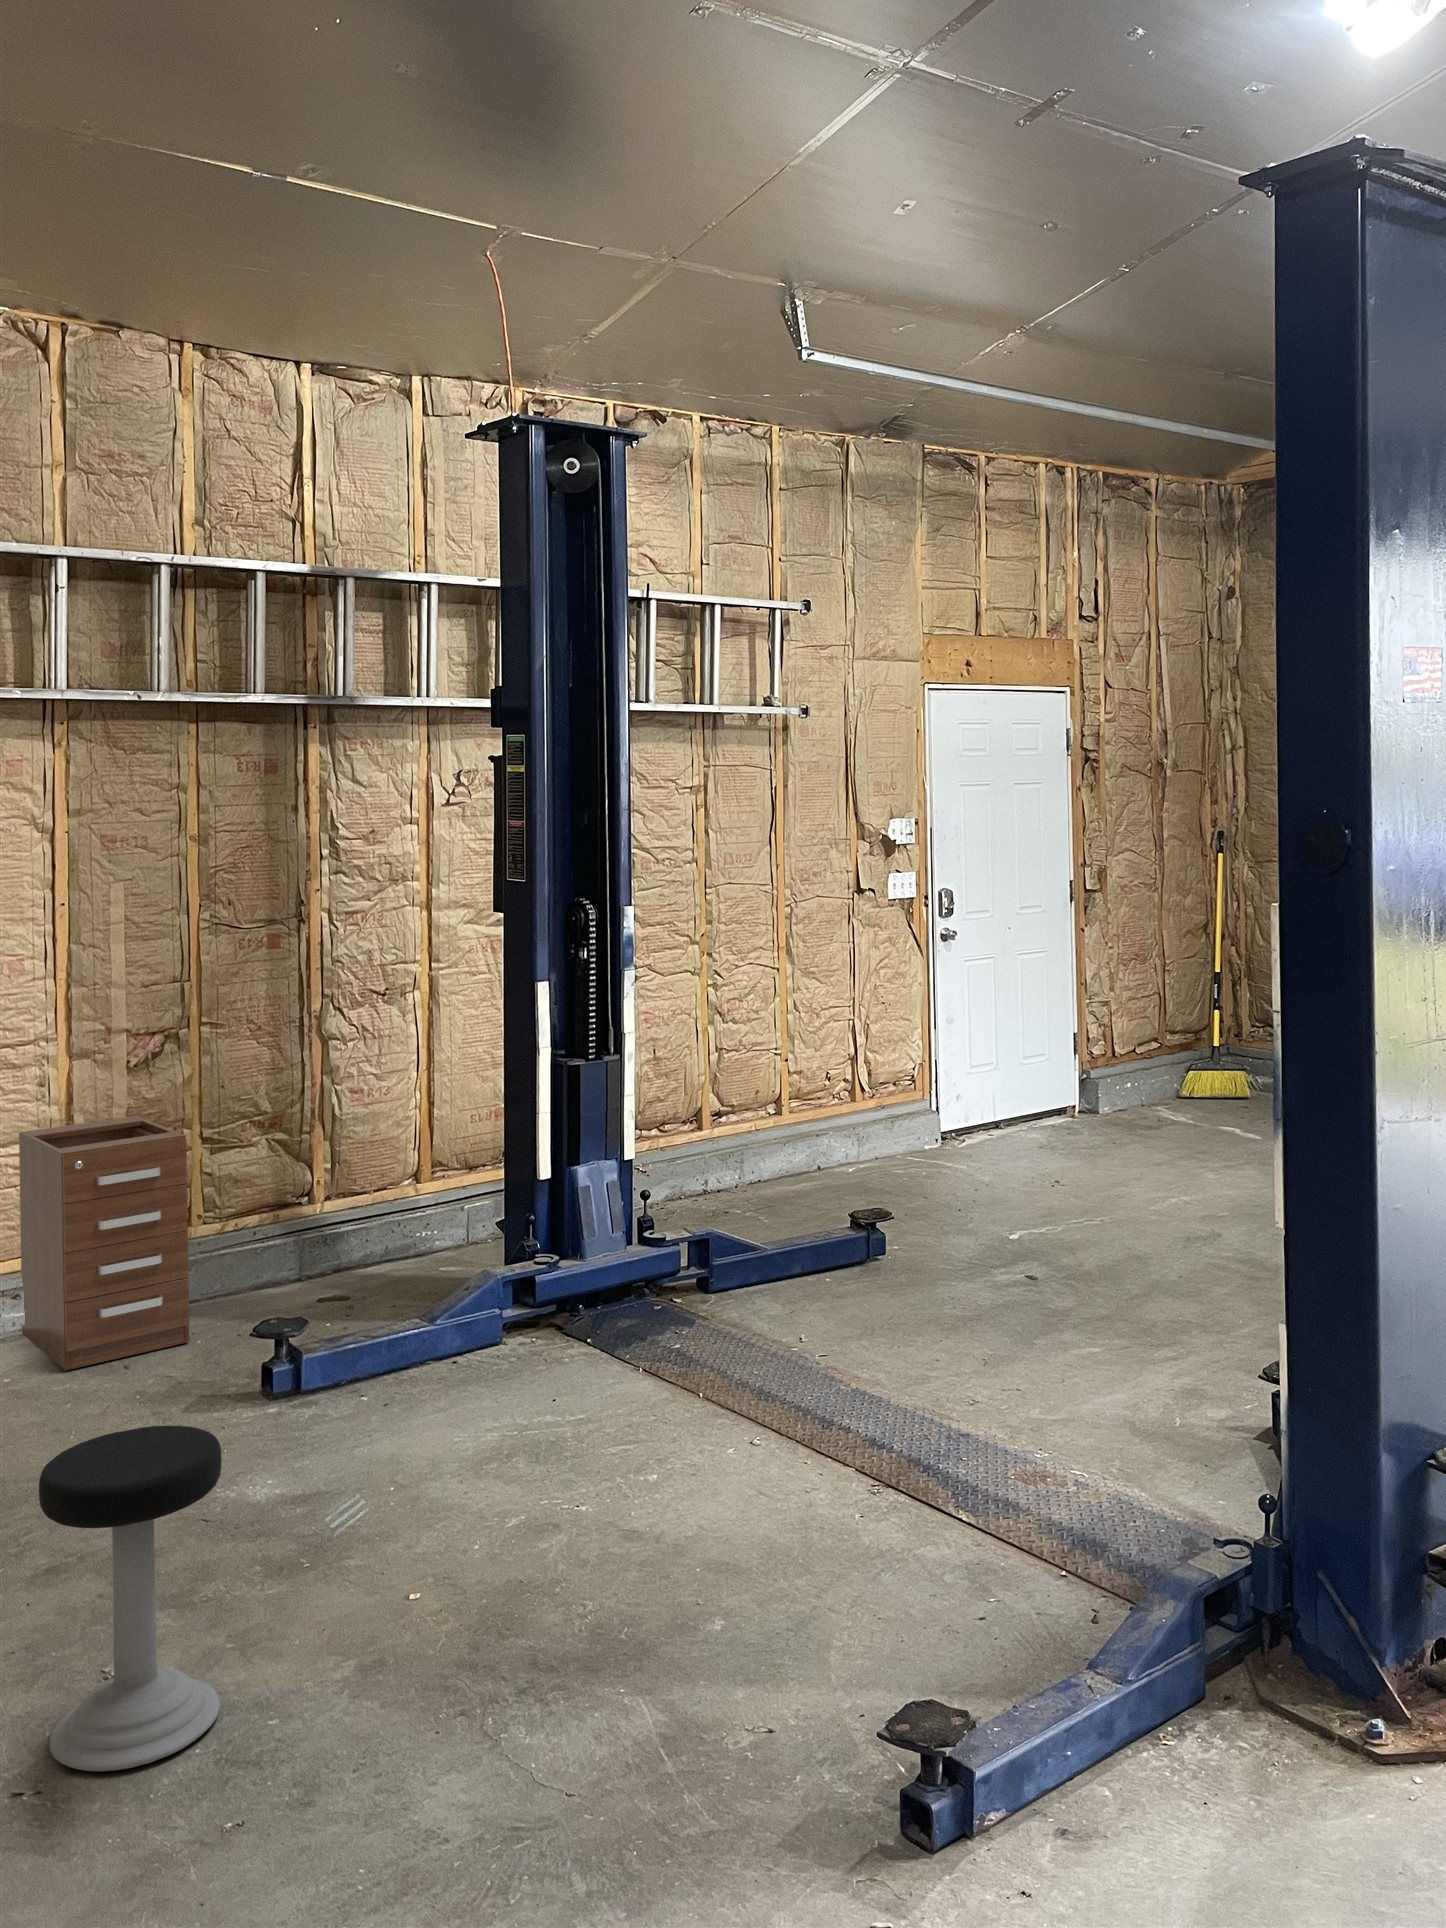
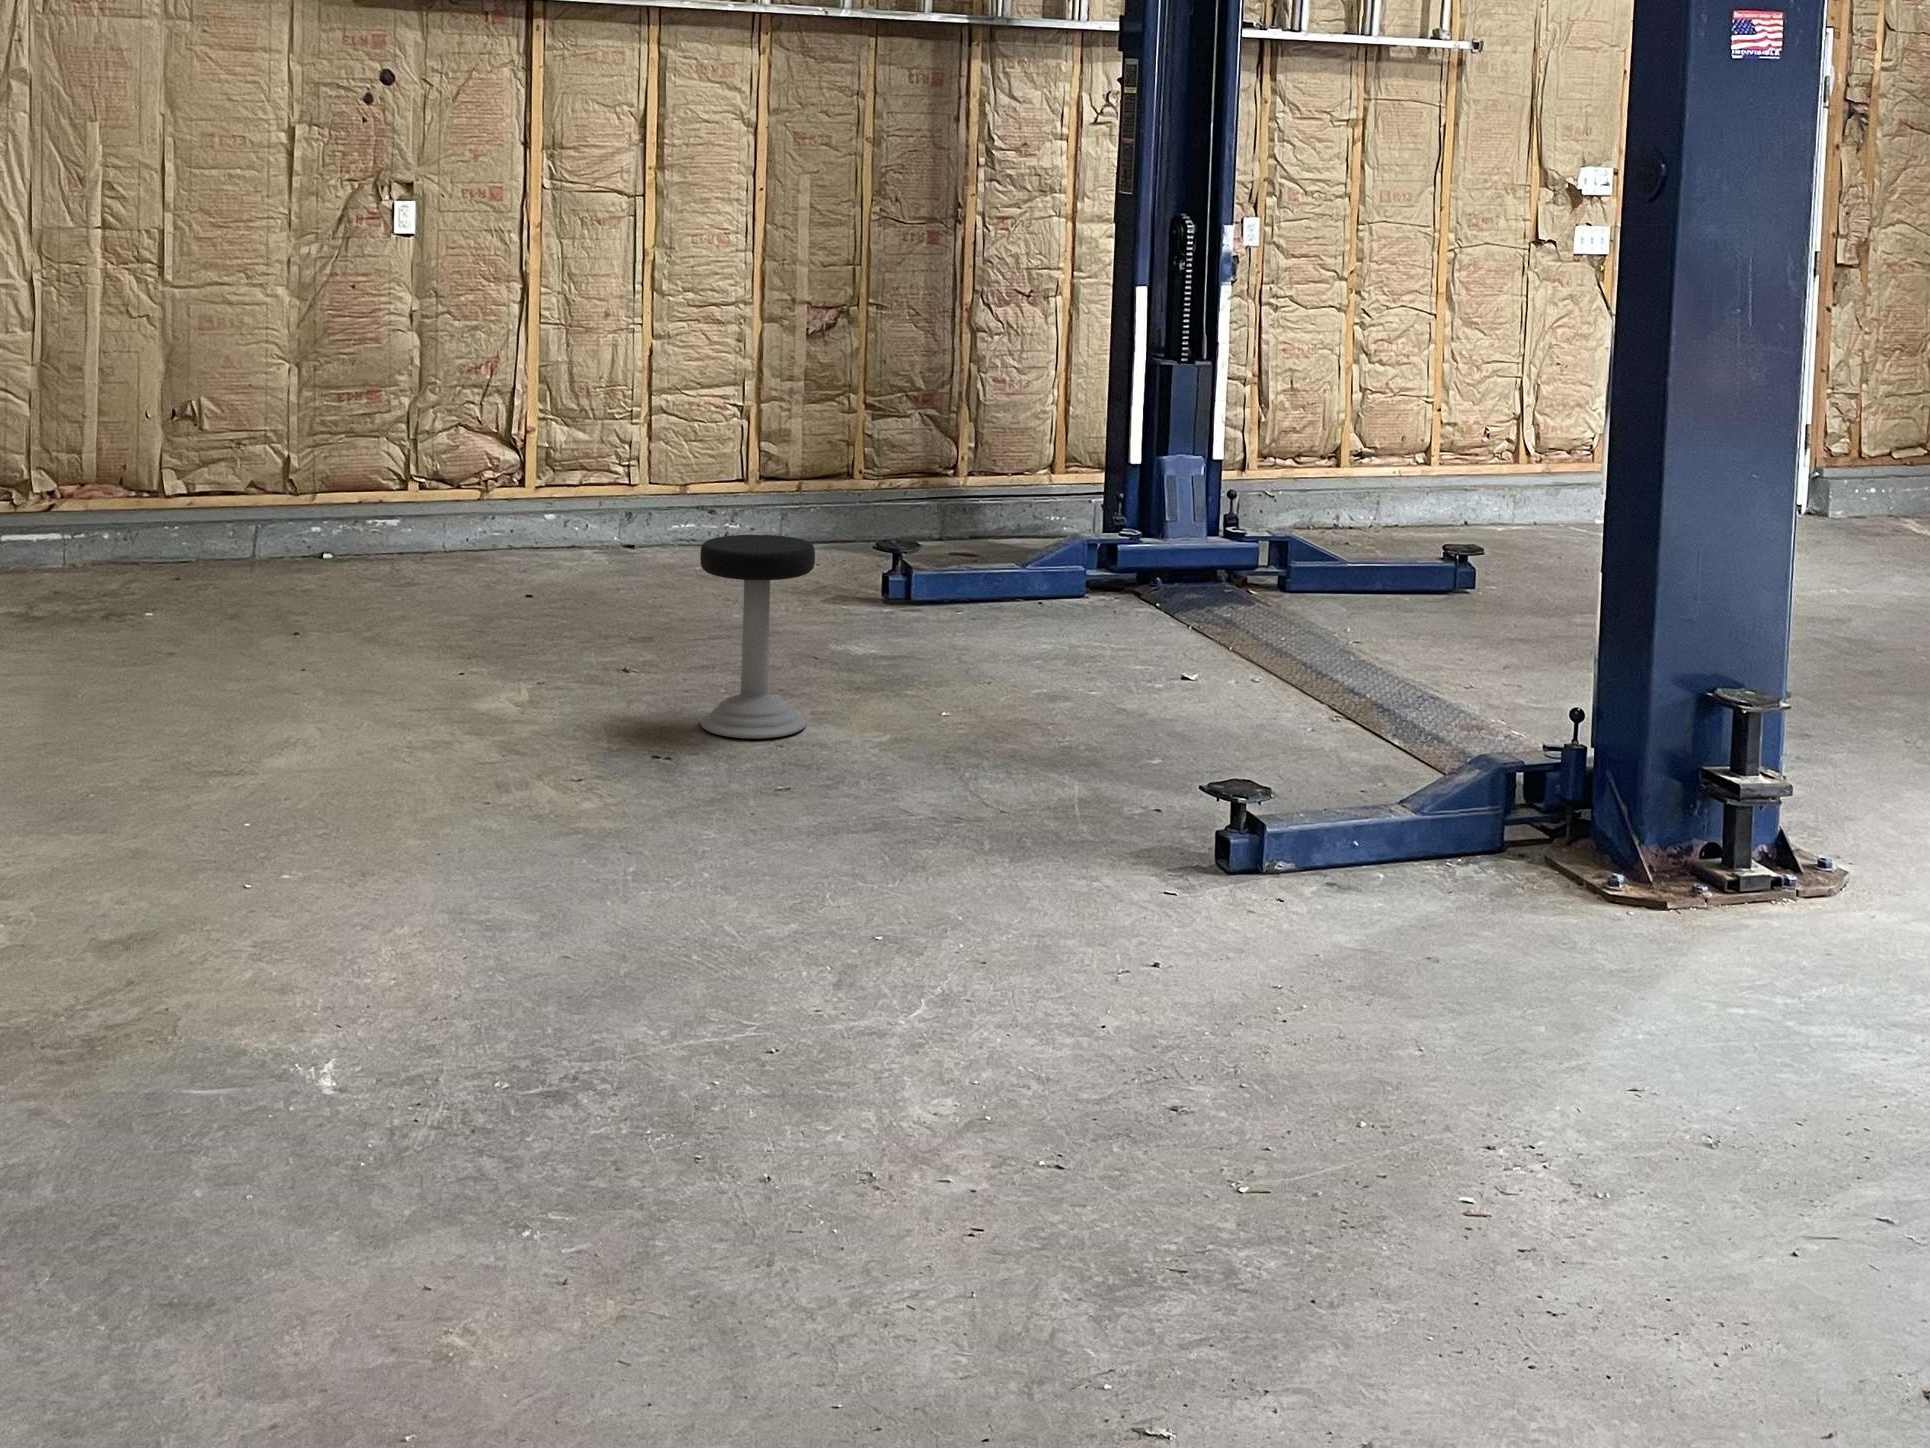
filing cabinet: present [19,1116,190,1370] -> none [717,376,844,565]

